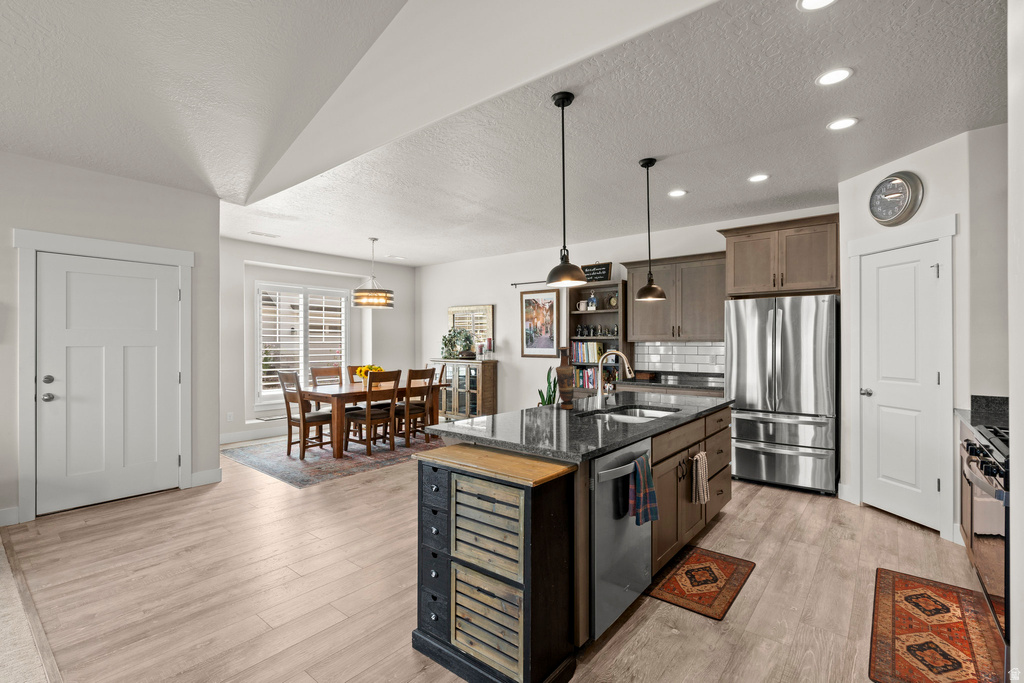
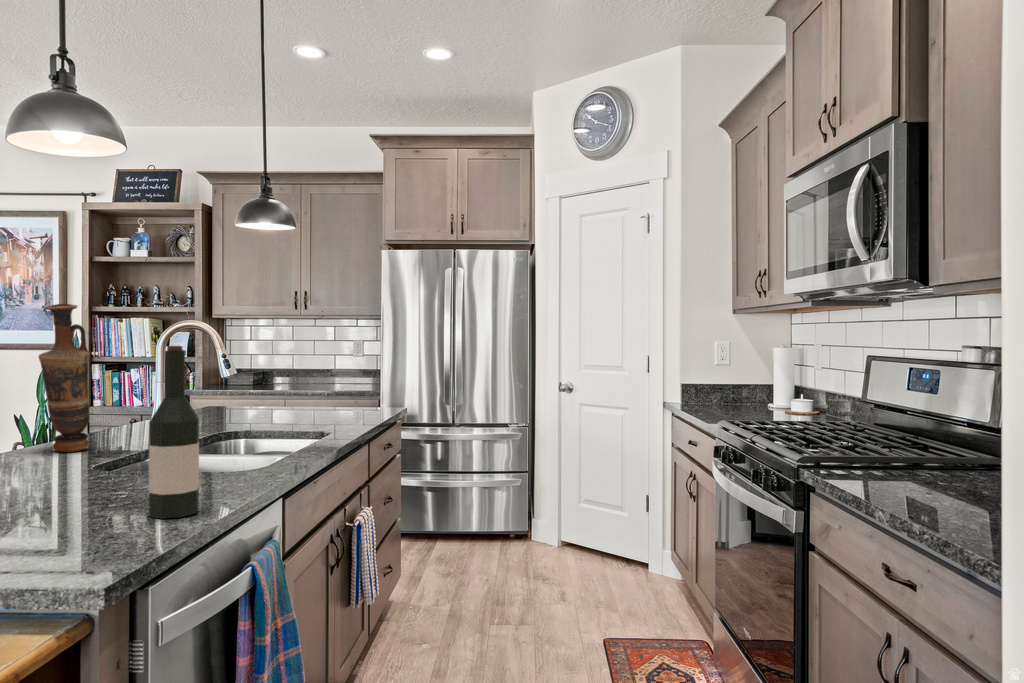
wine bottle: none [597,370,614,437] -> present [149,346,199,519]

